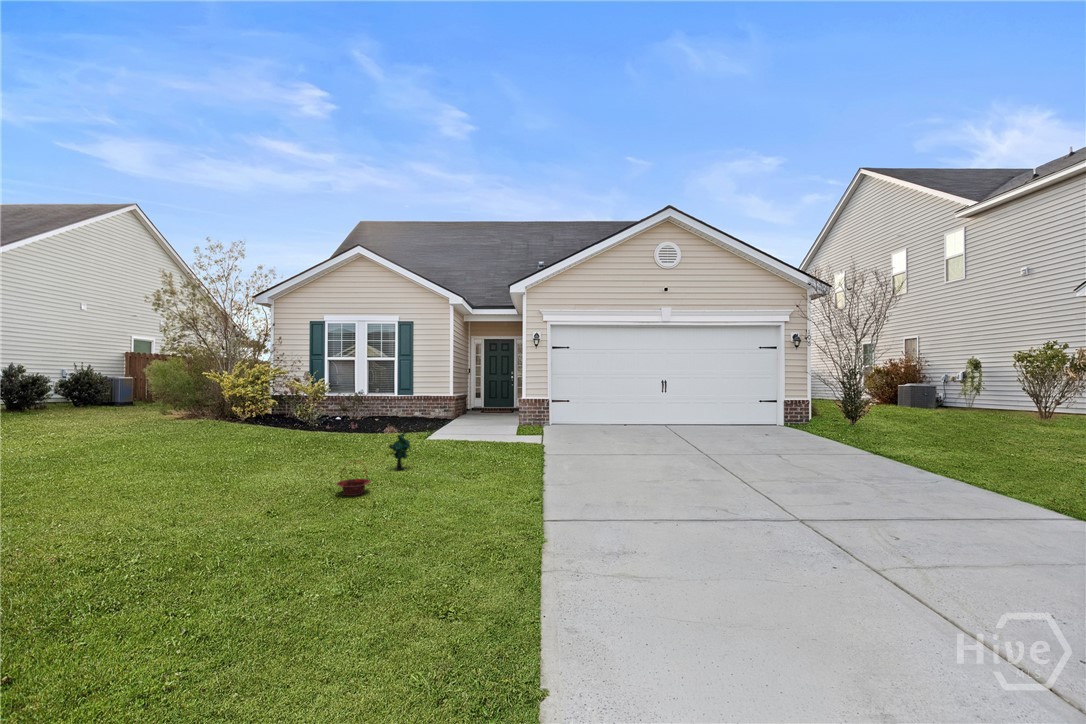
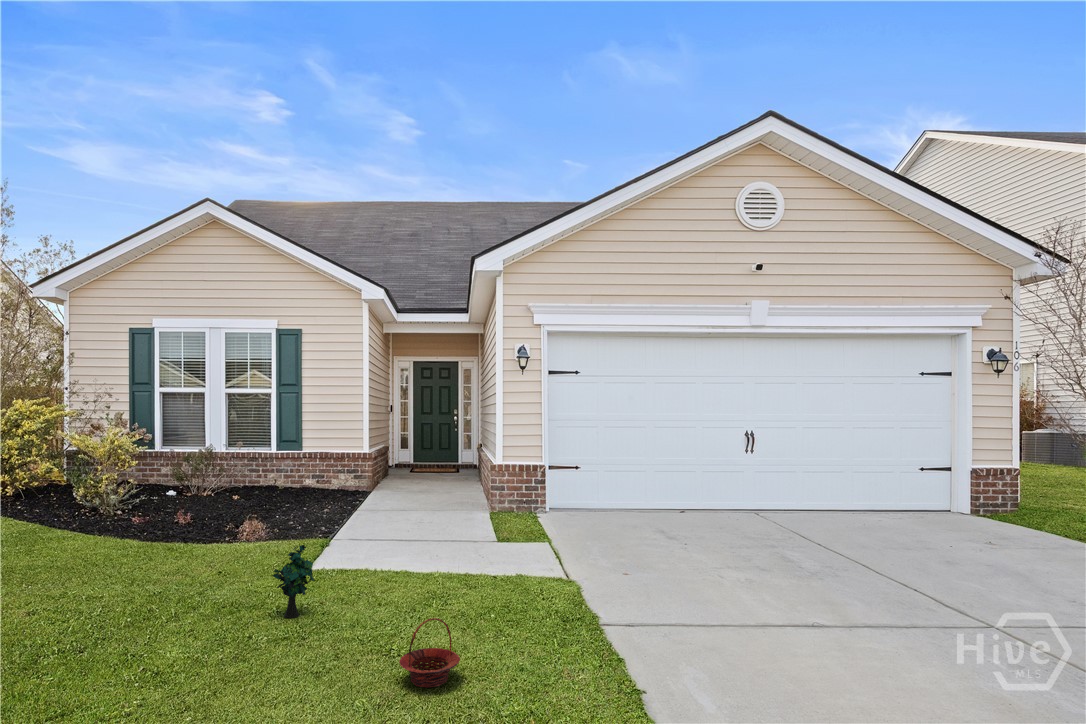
basket: present [337,462,370,496] -> present [399,618,460,688]

